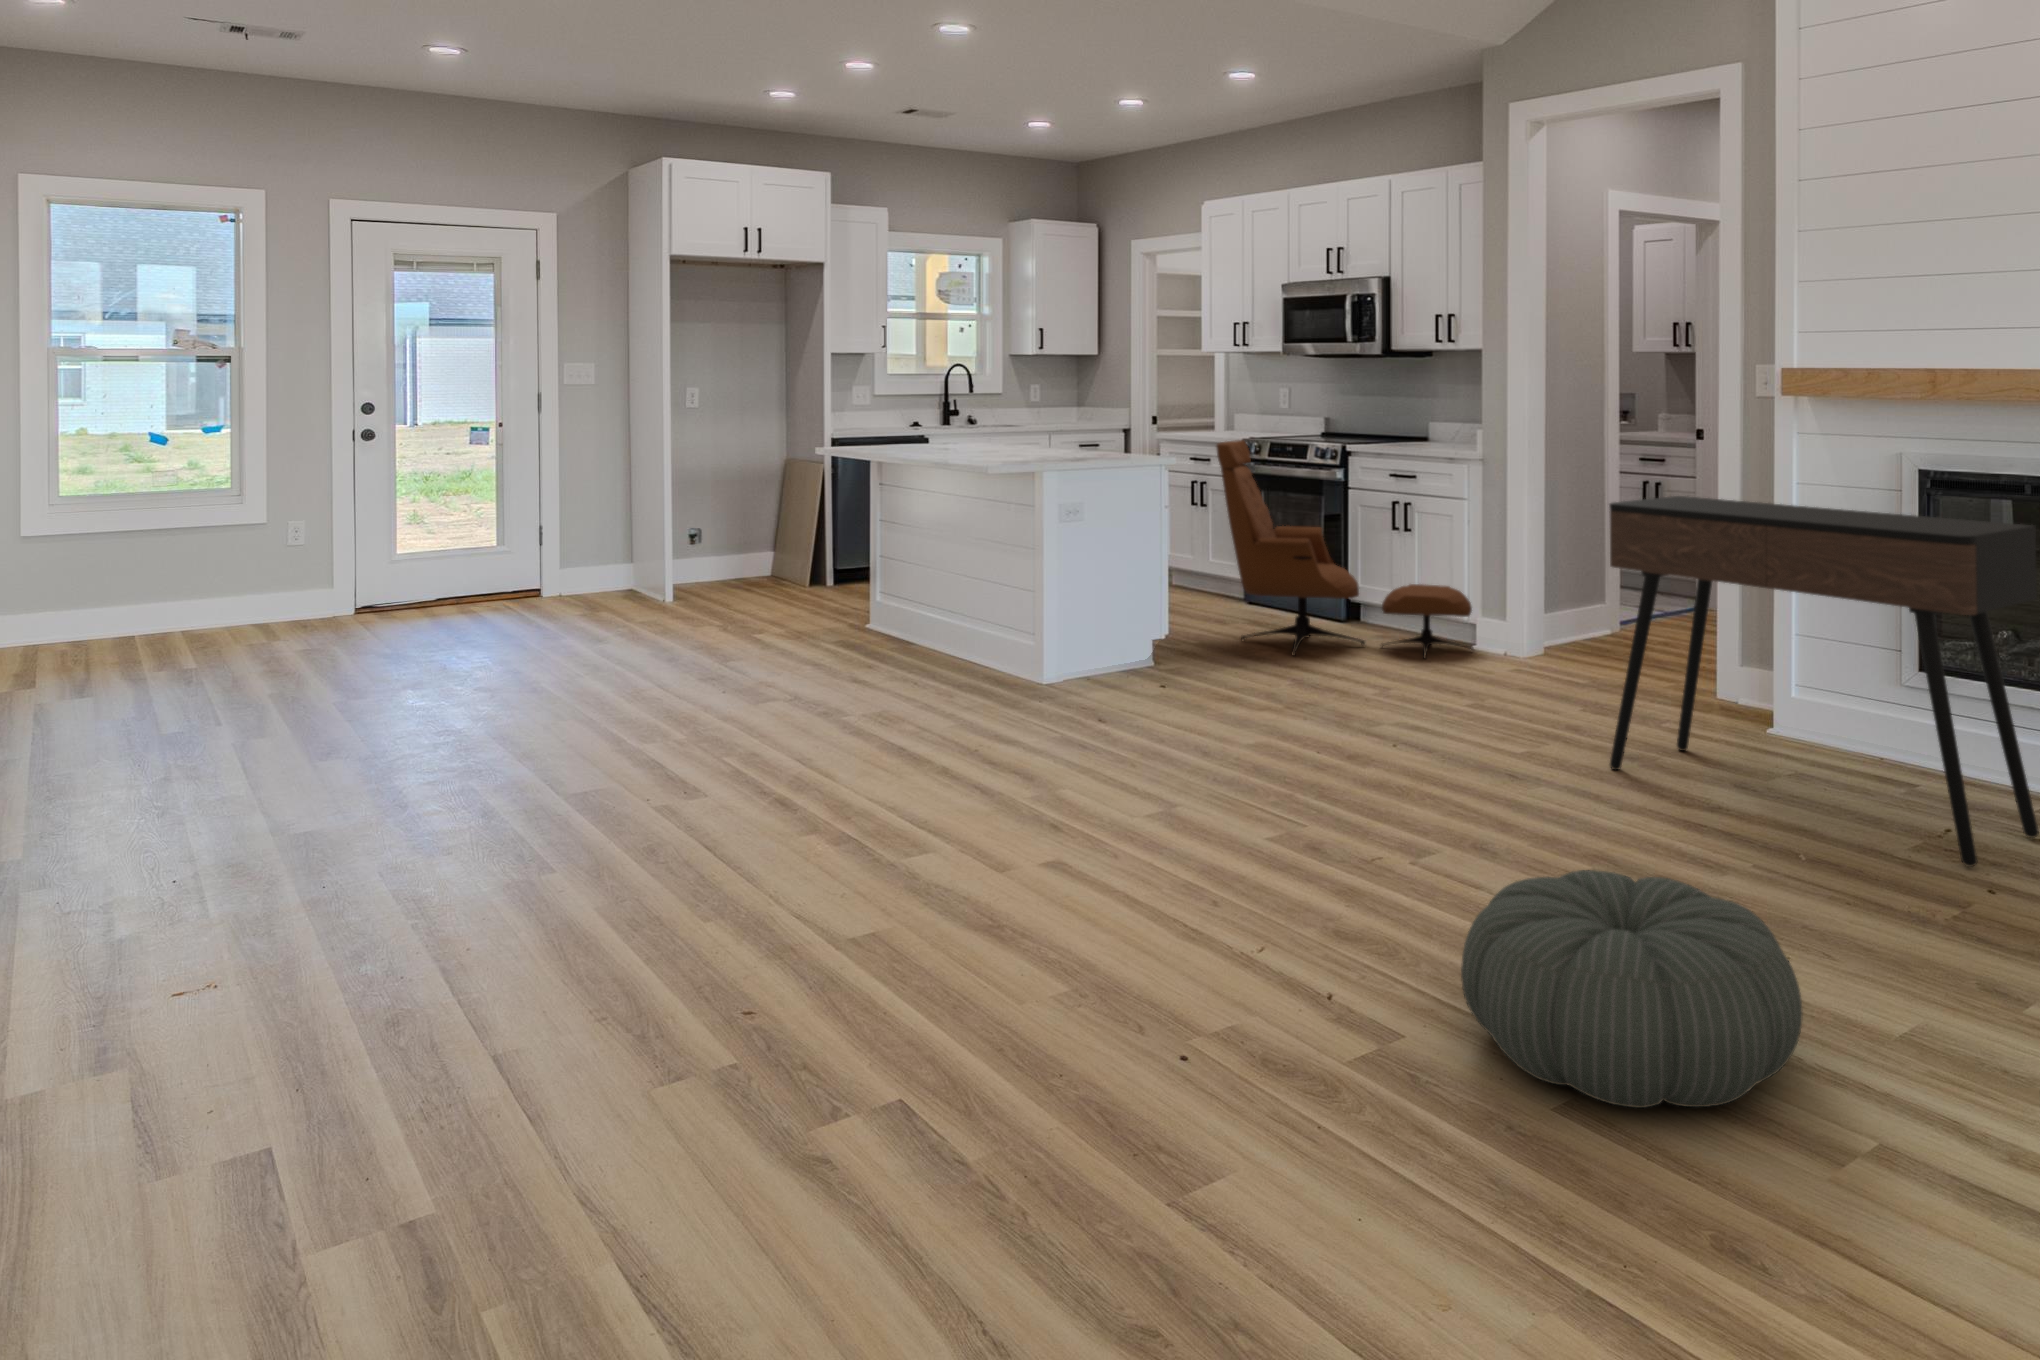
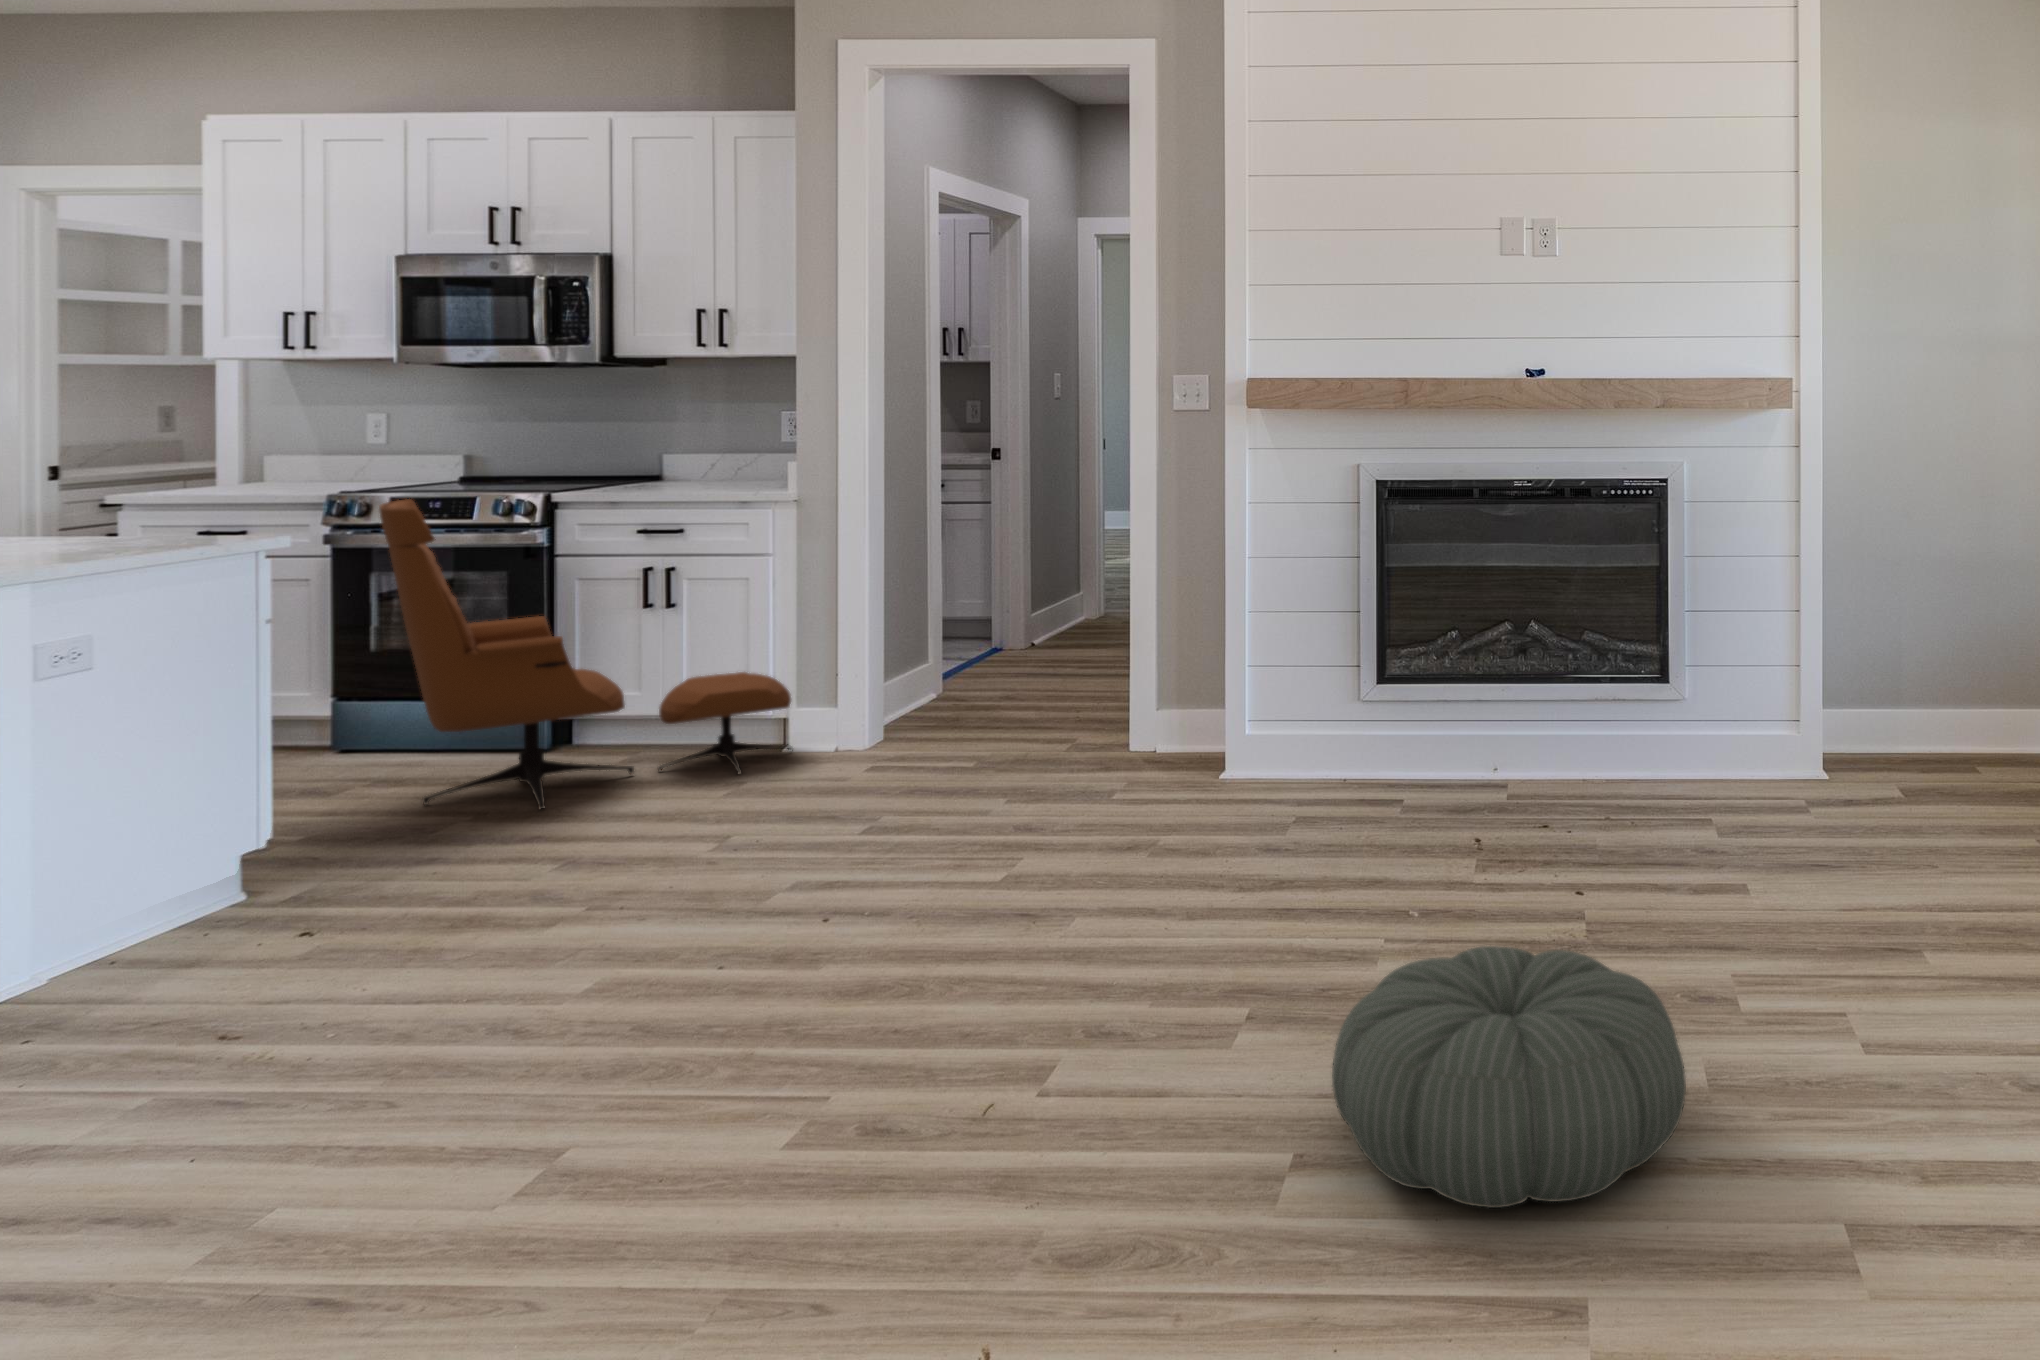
console table: present [1609,496,2039,867] -> none [1123,528,1537,861]

